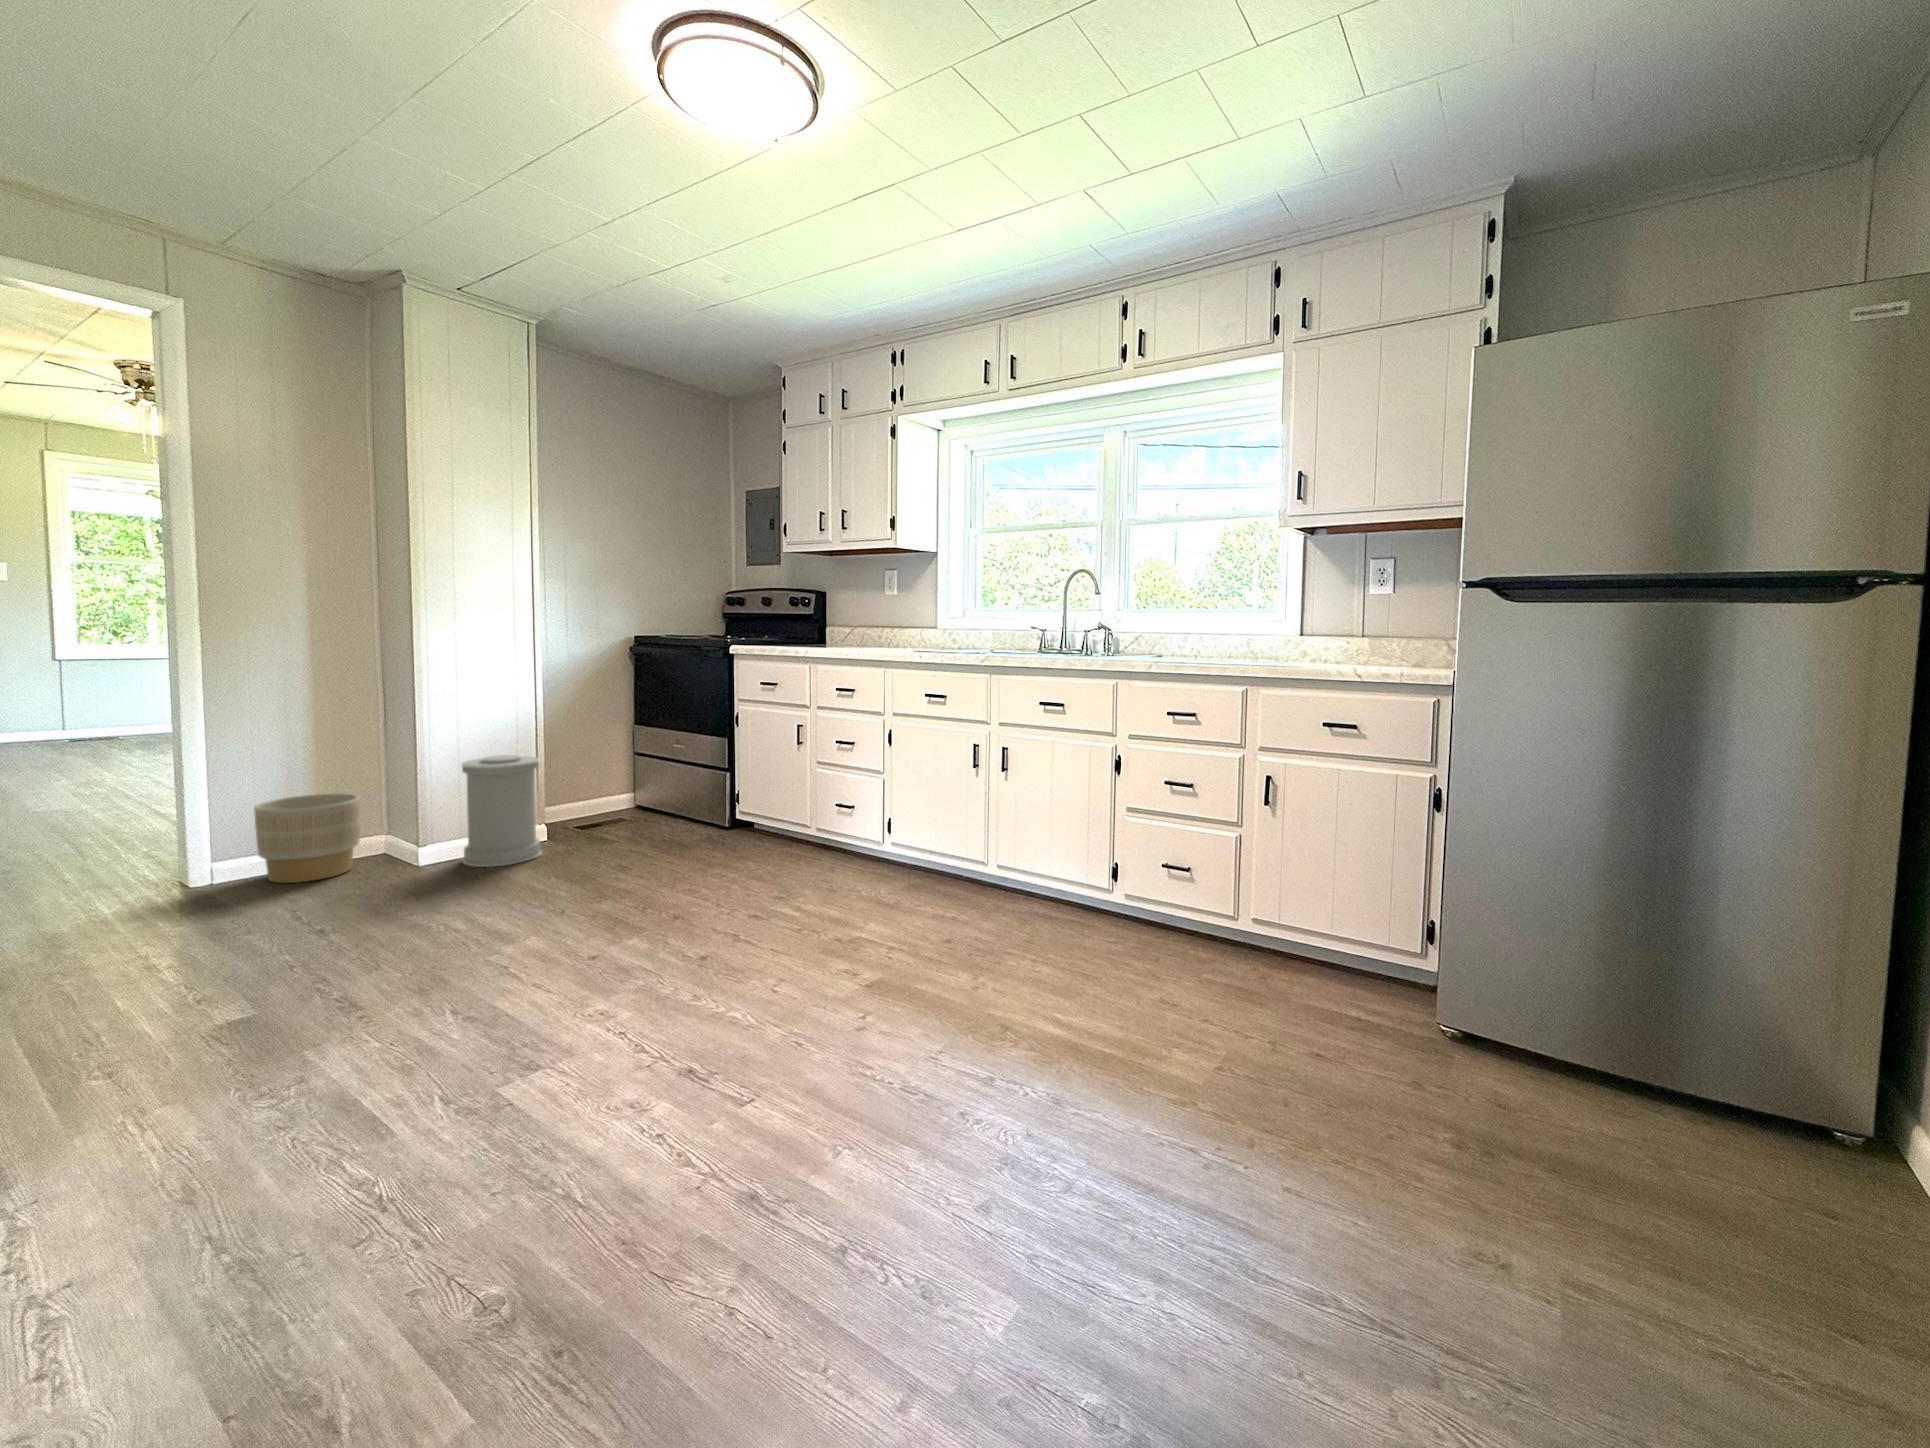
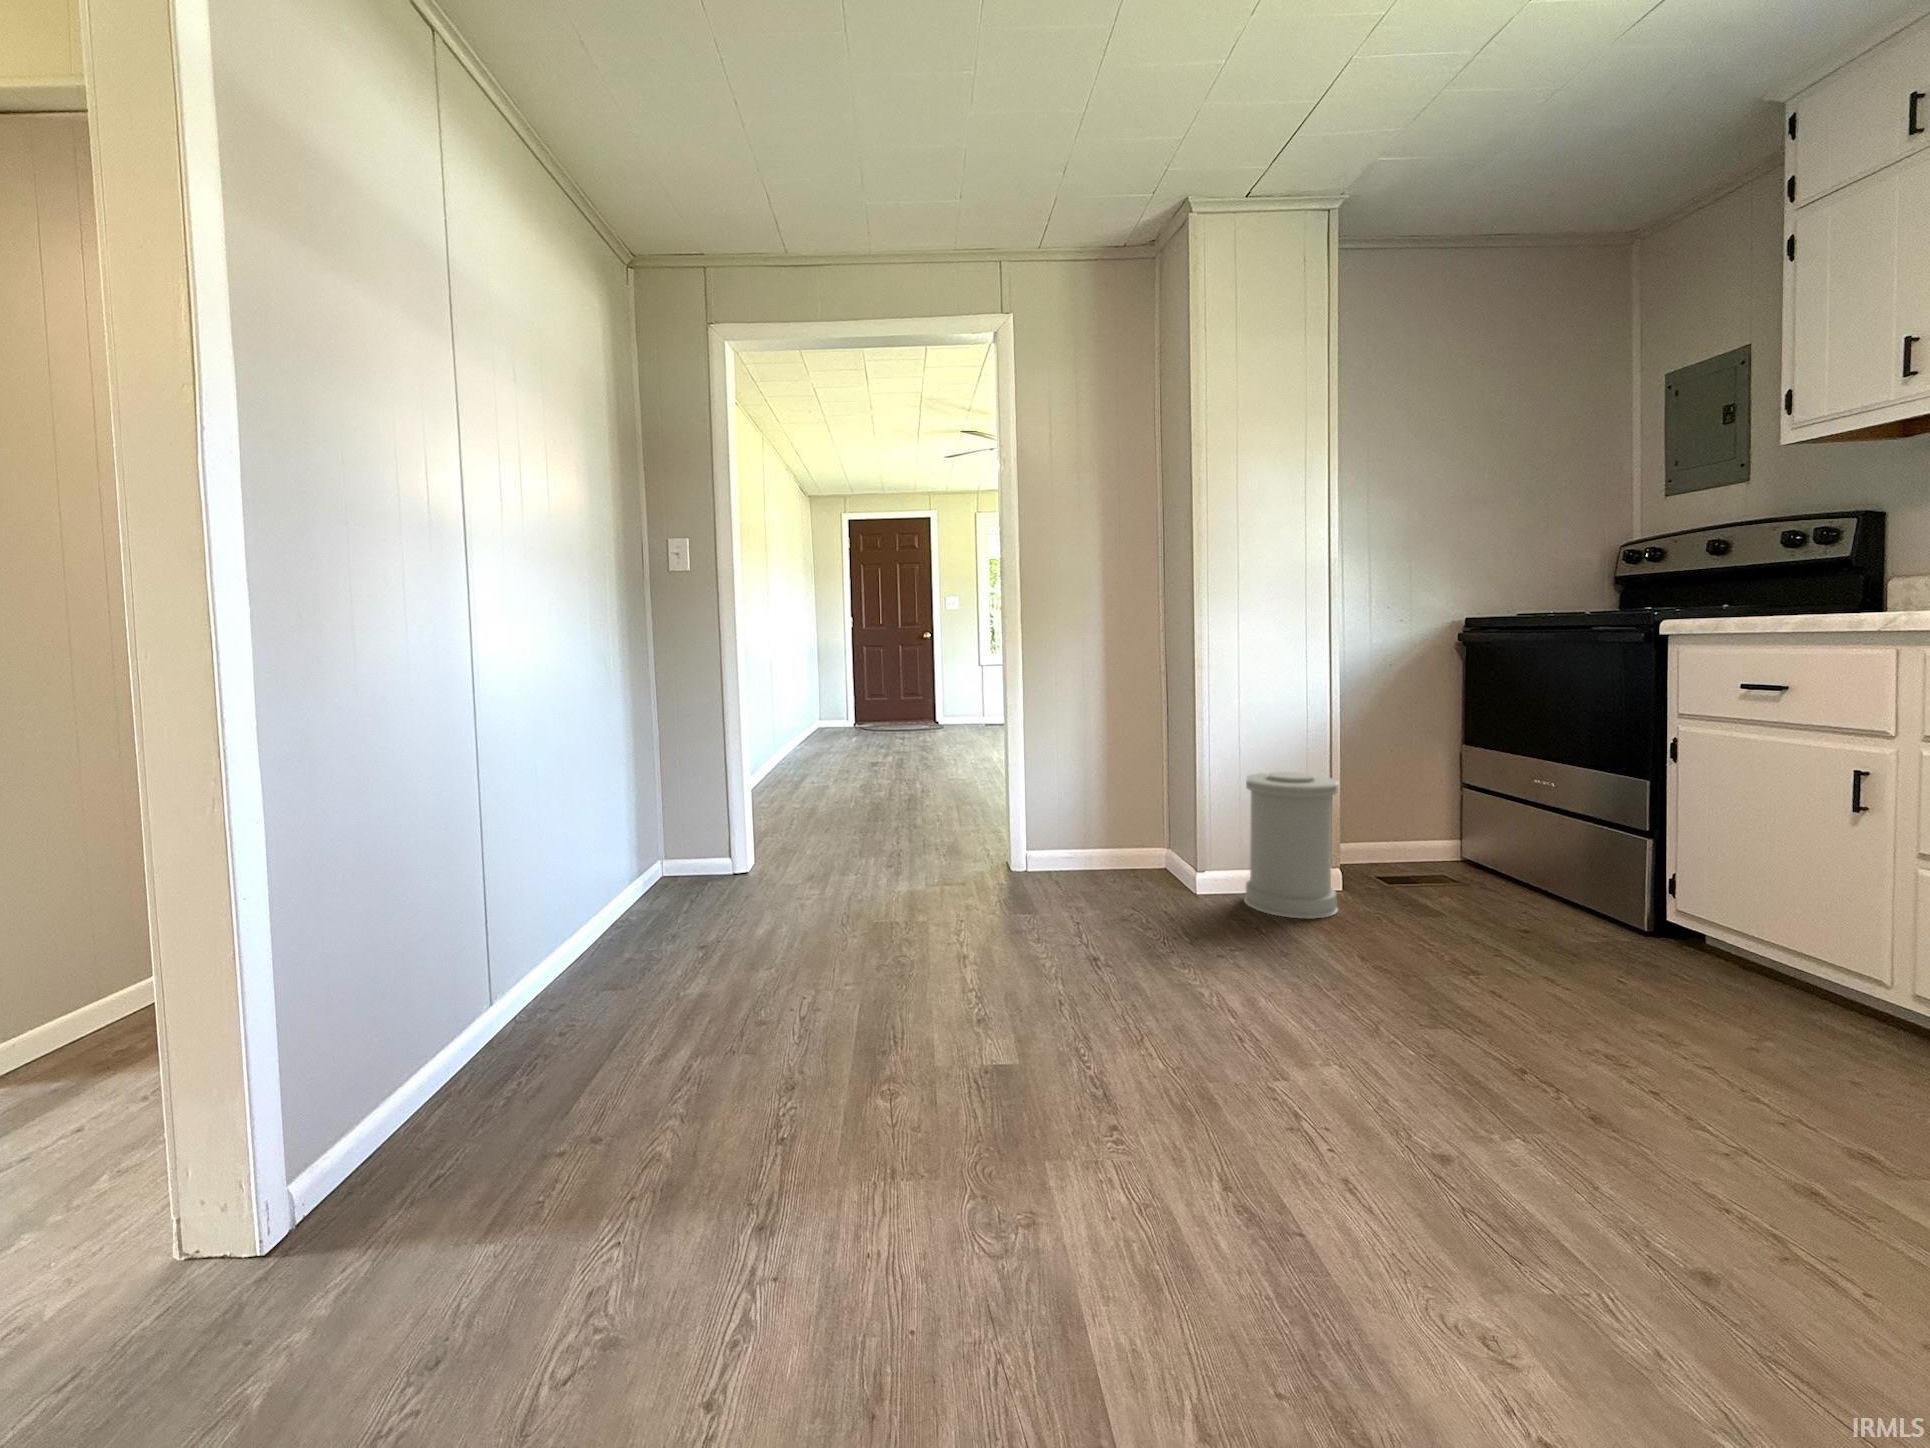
planter: present [254,793,360,883] -> none [1061,794,1145,887]

